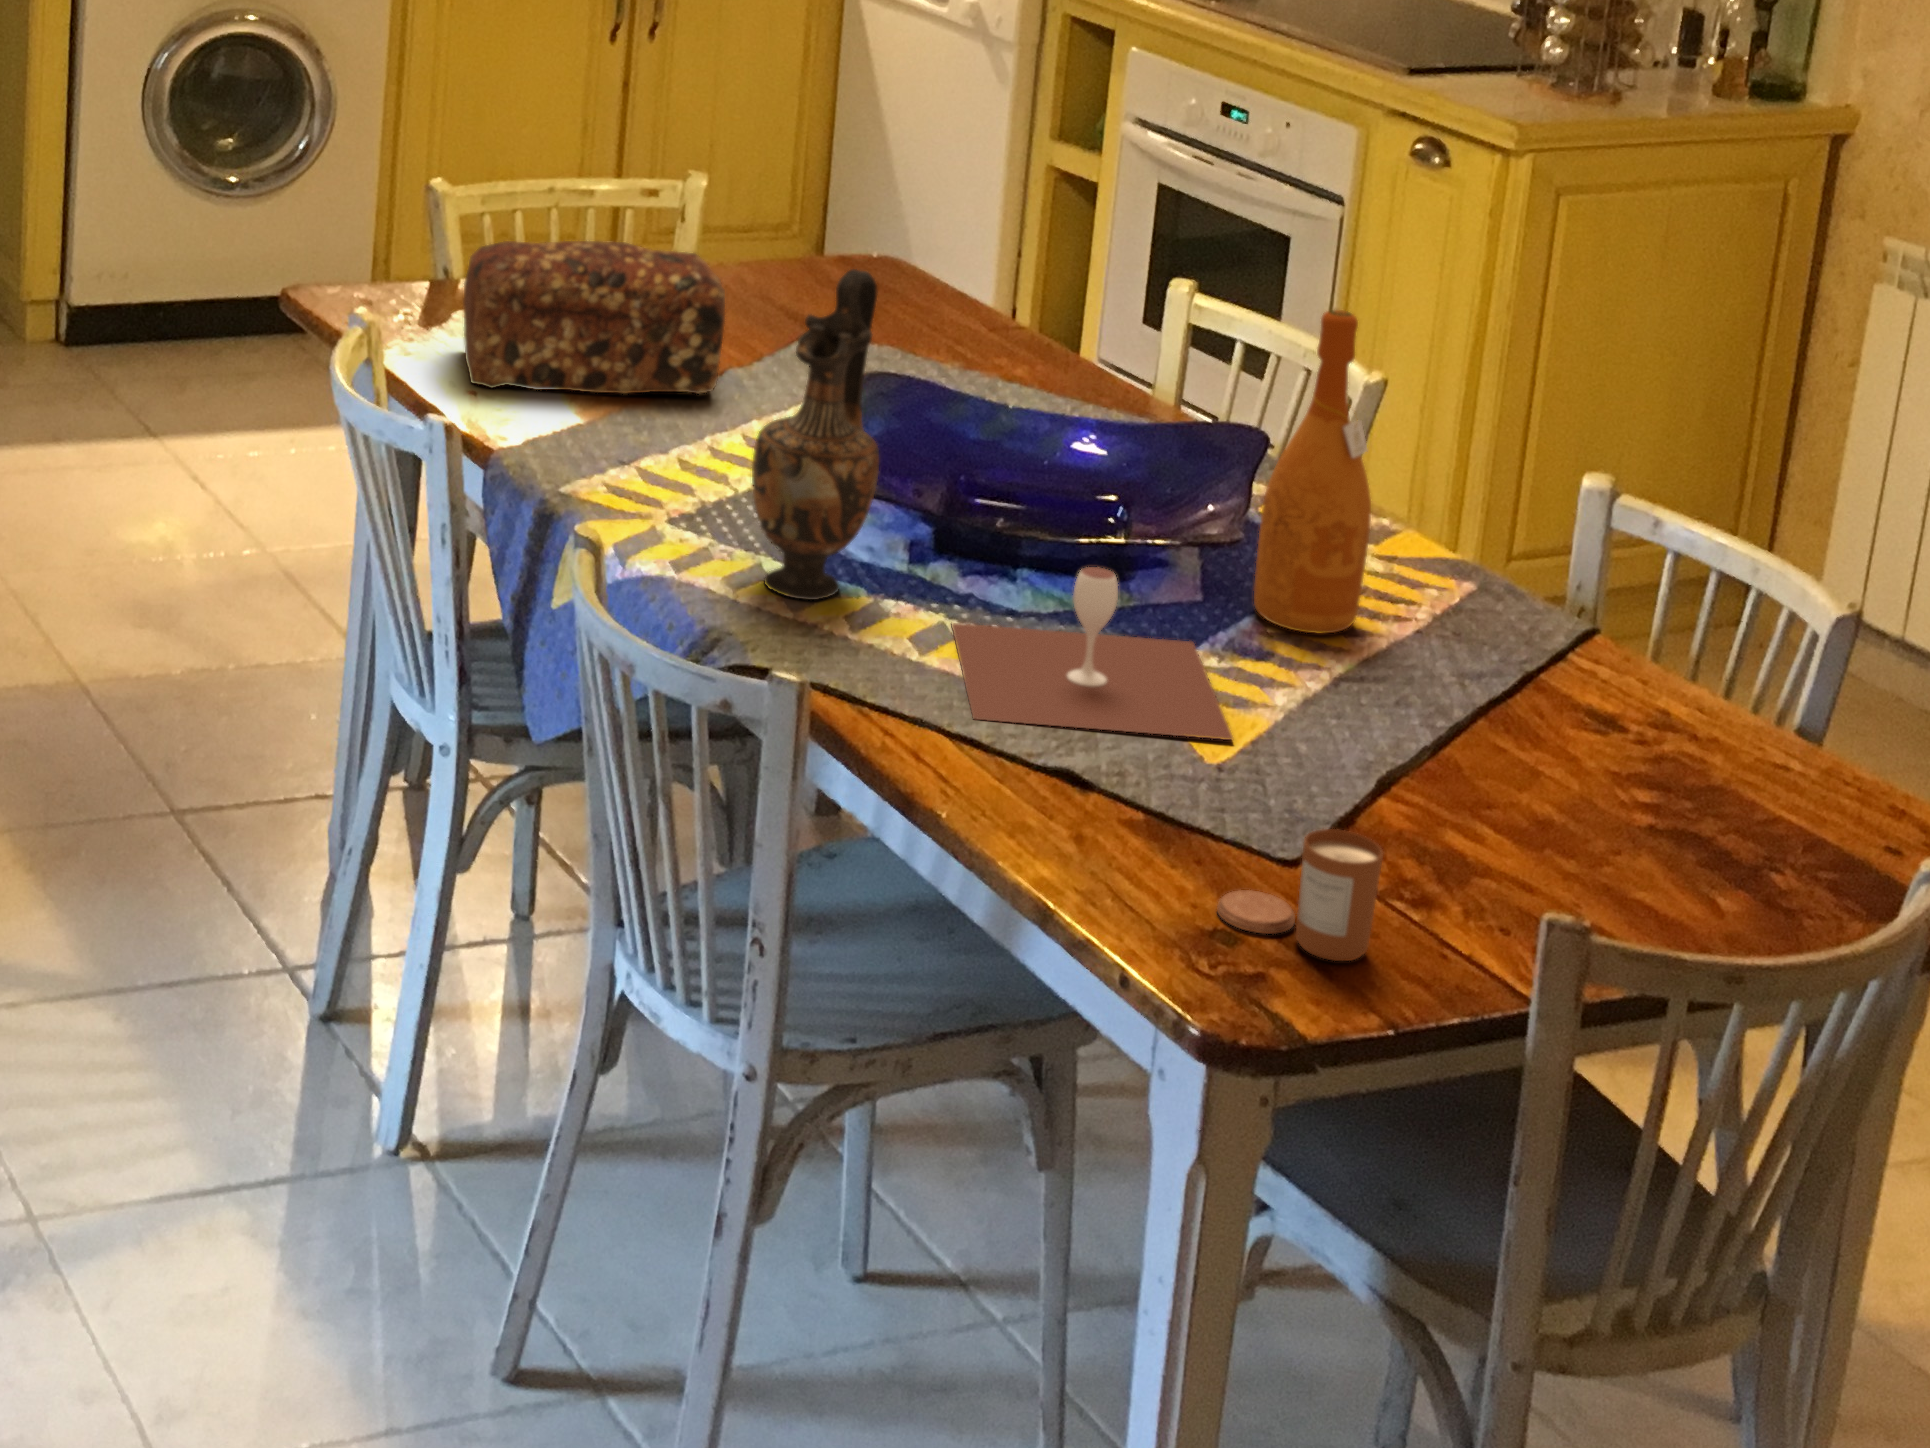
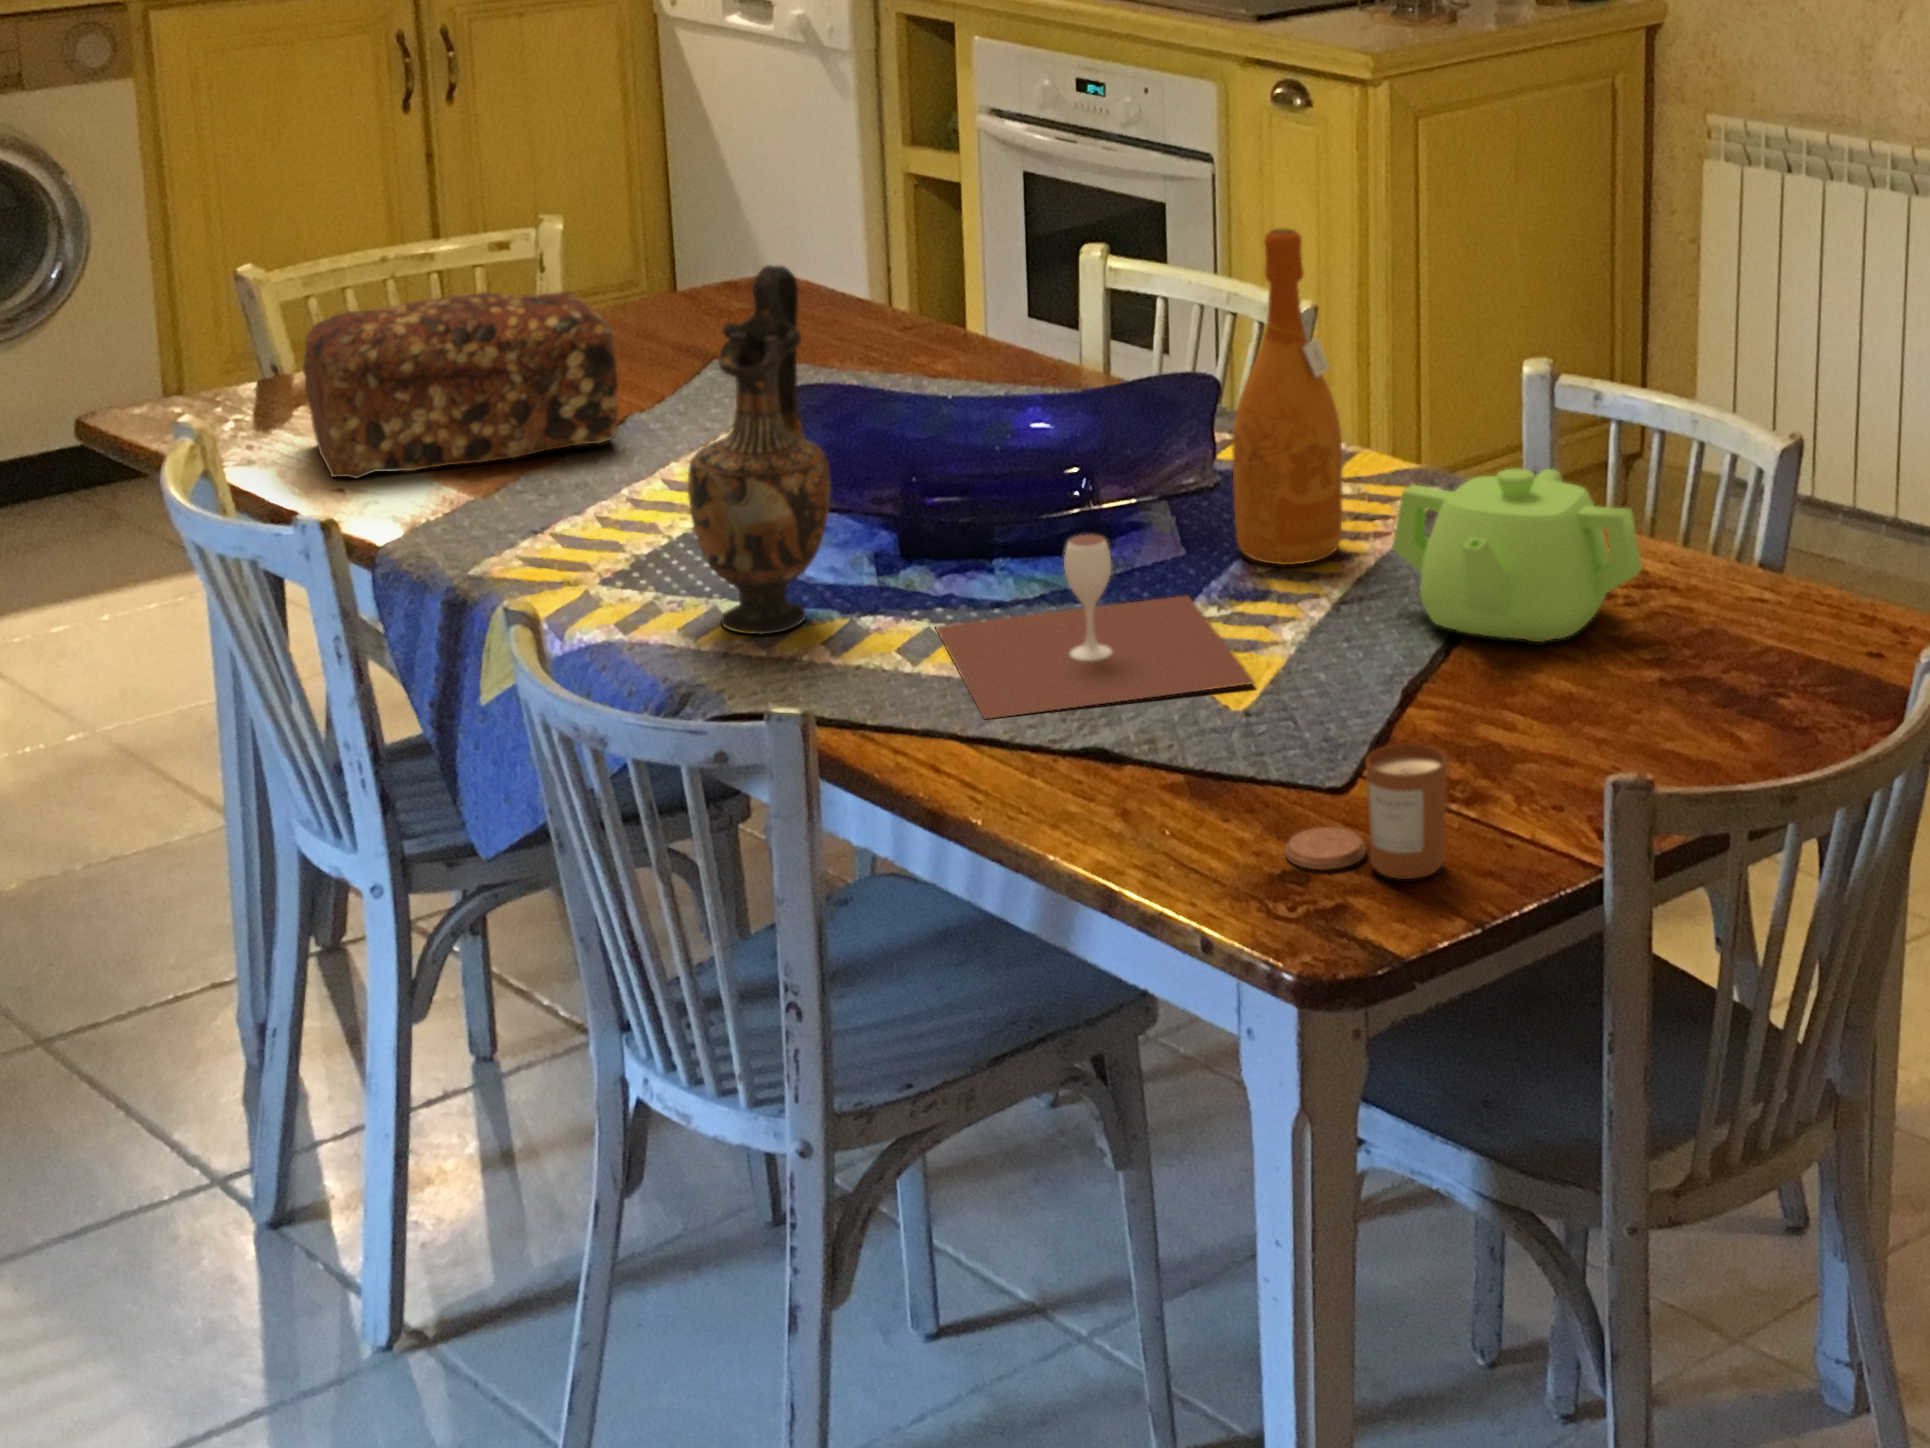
teapot: none [1397,580,1647,761] -> present [1392,468,1643,642]

